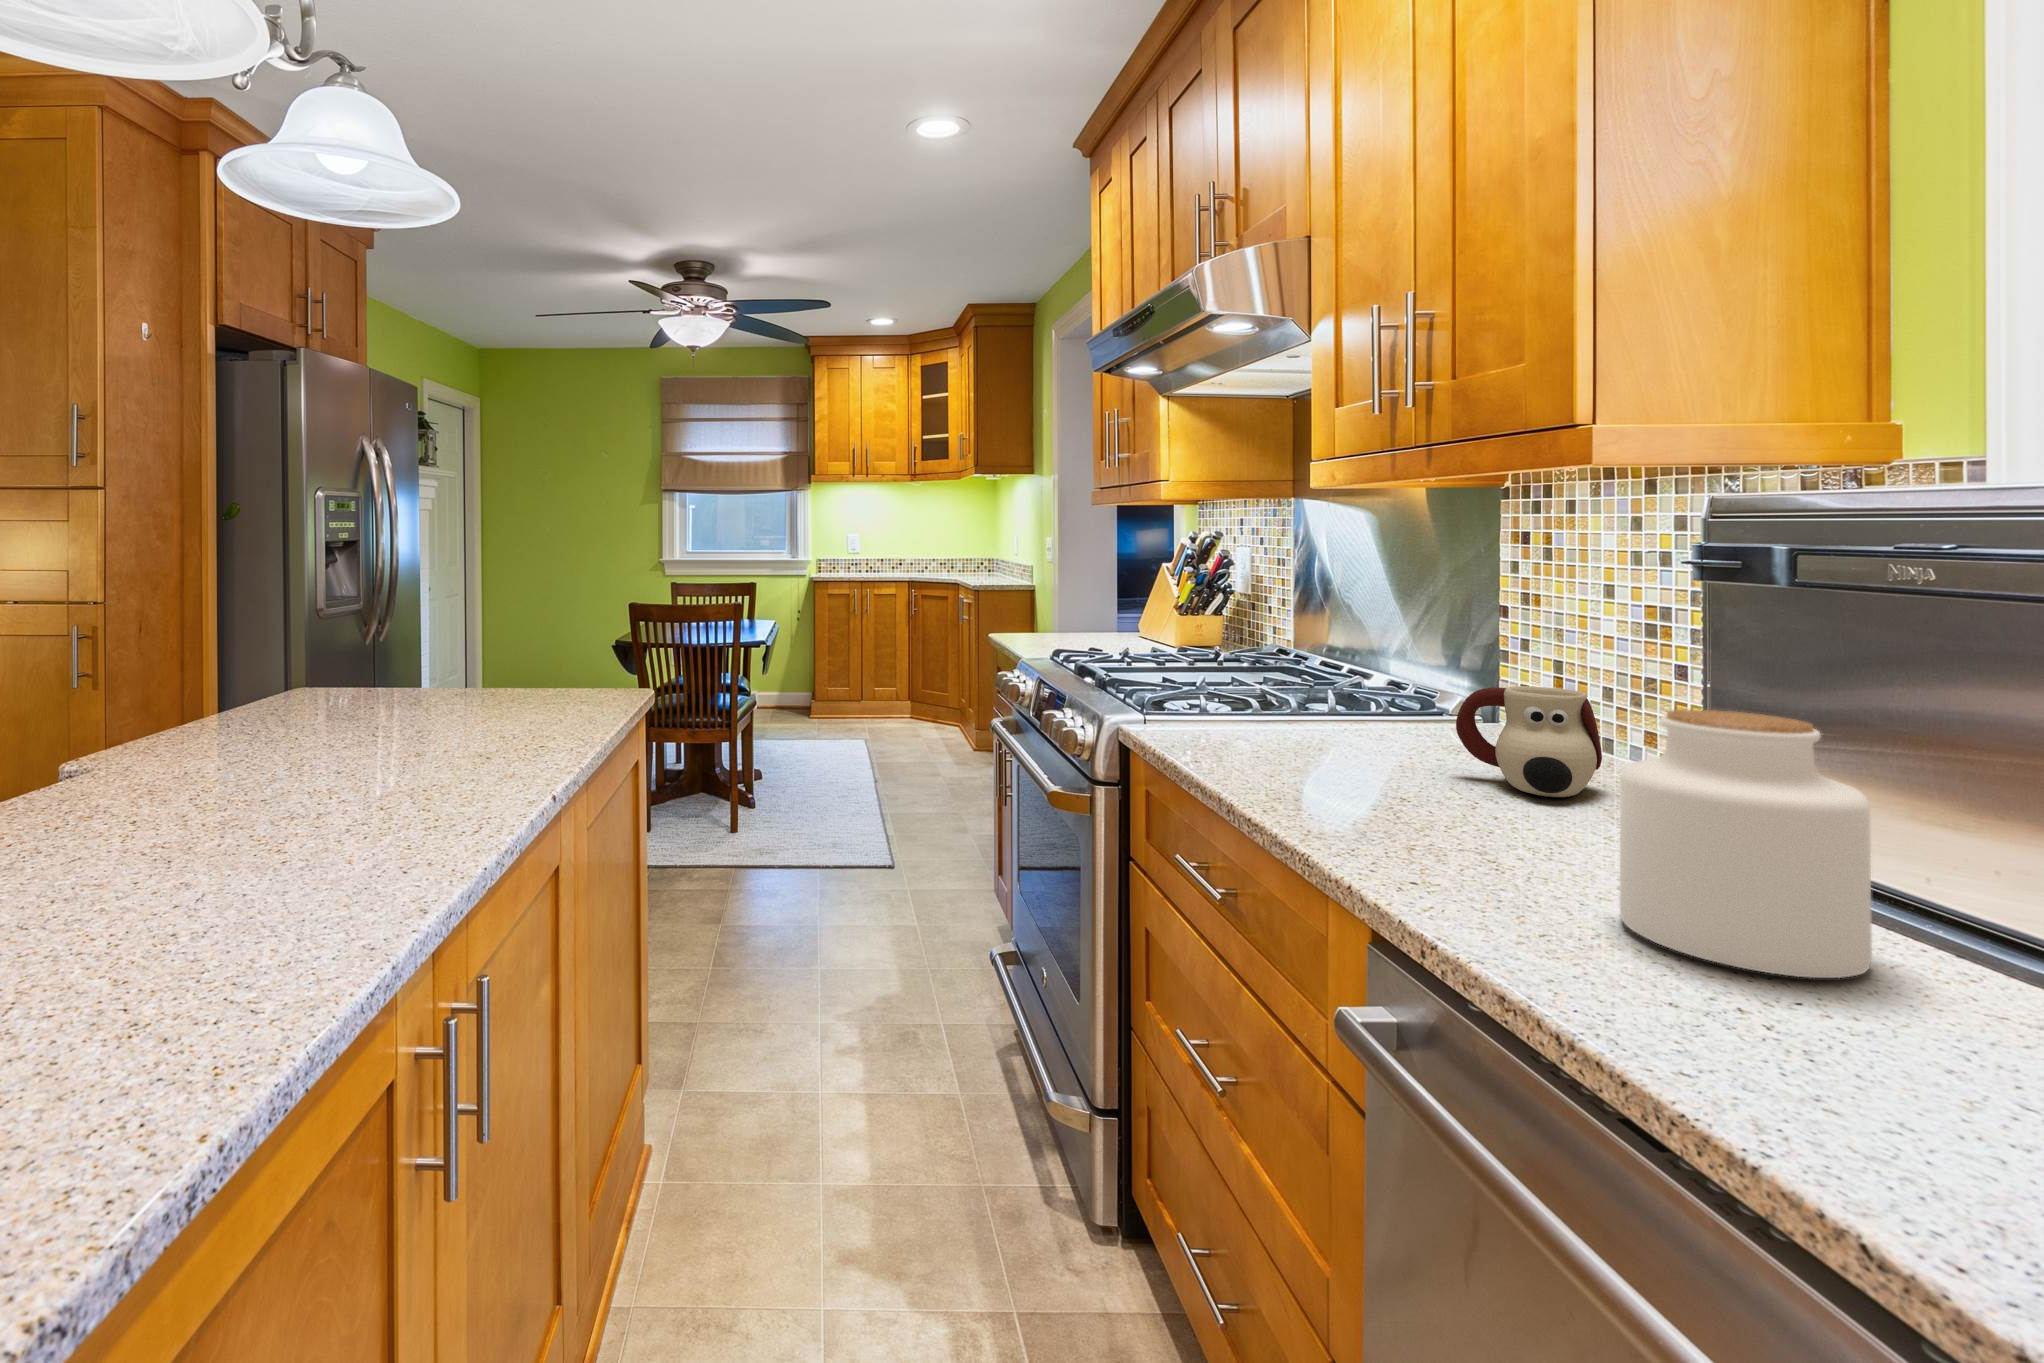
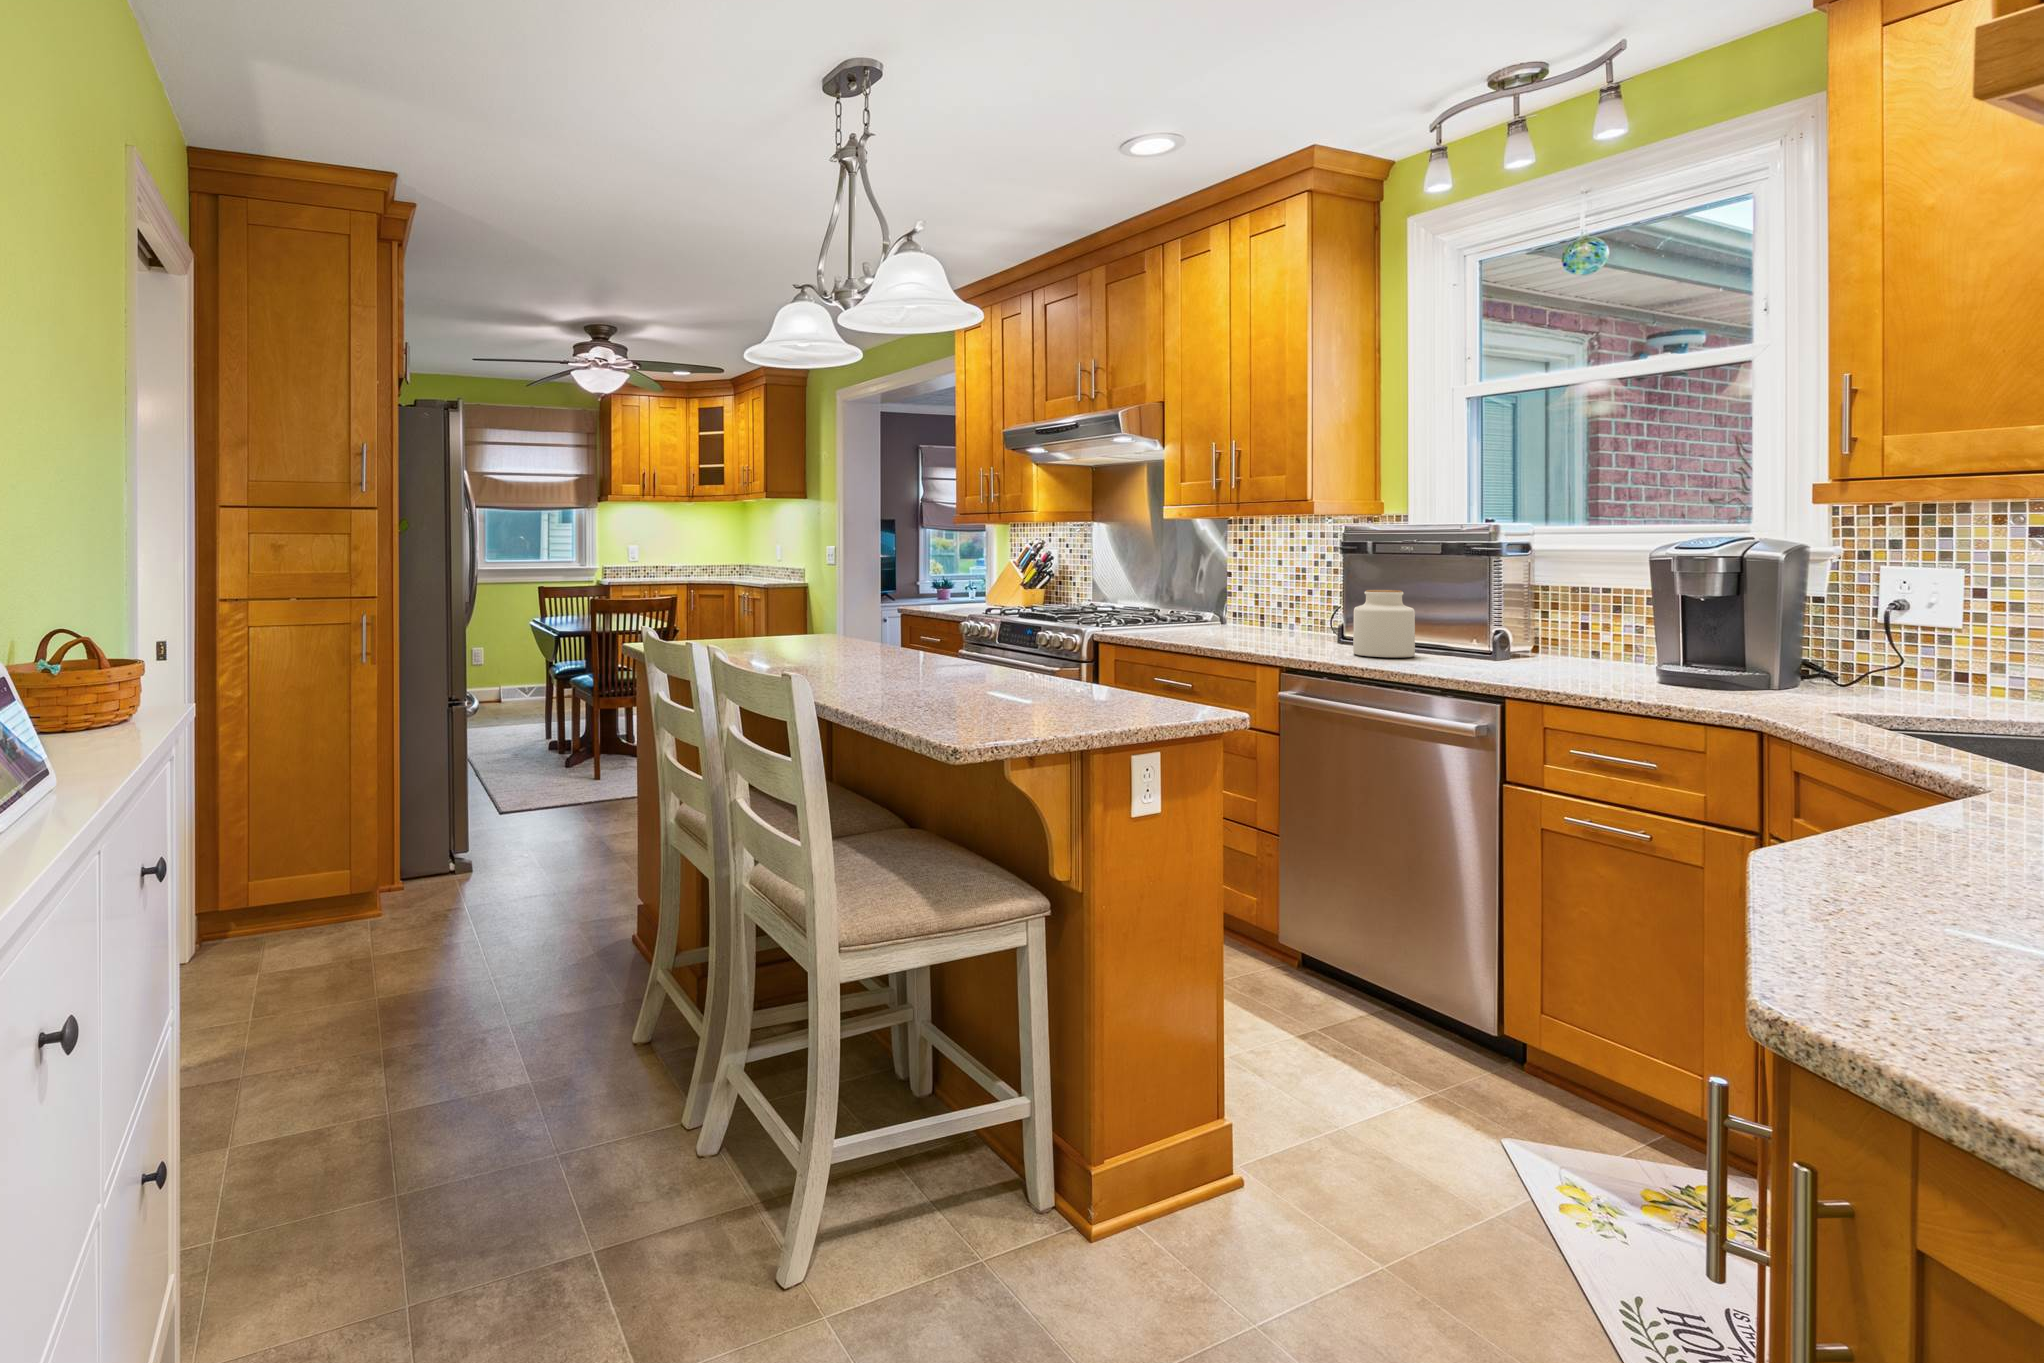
mug: present [1456,686,1602,797] -> none [1254,599,1305,637]

